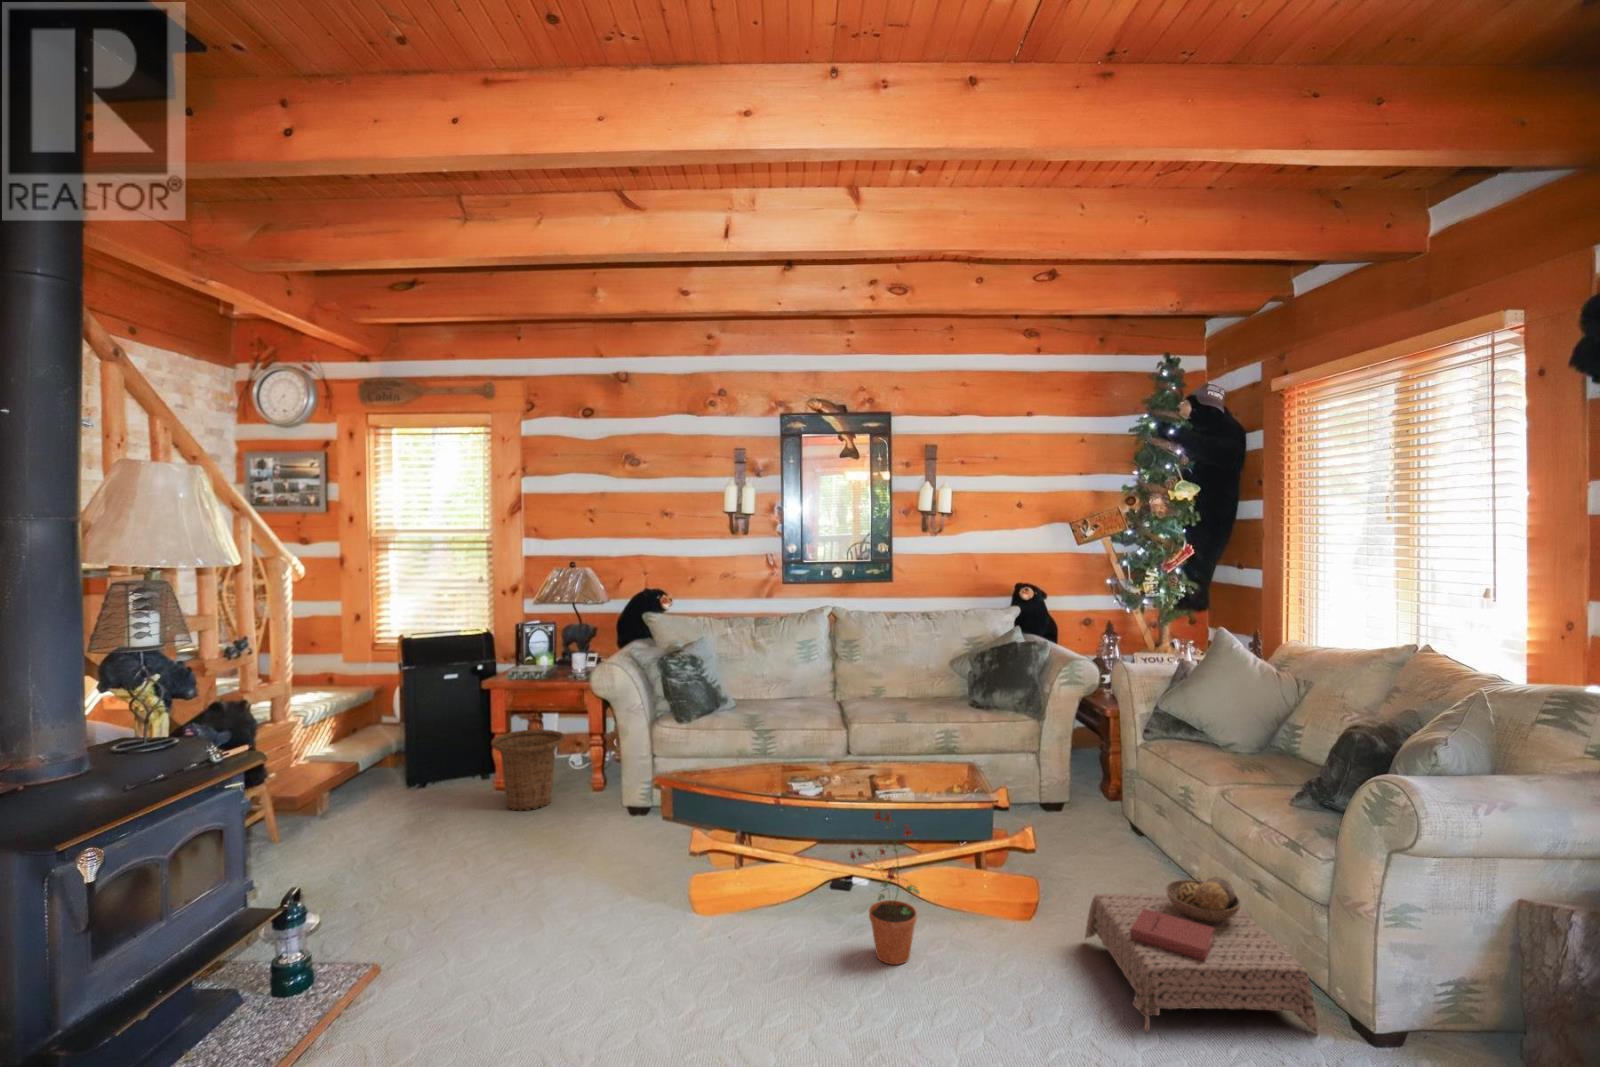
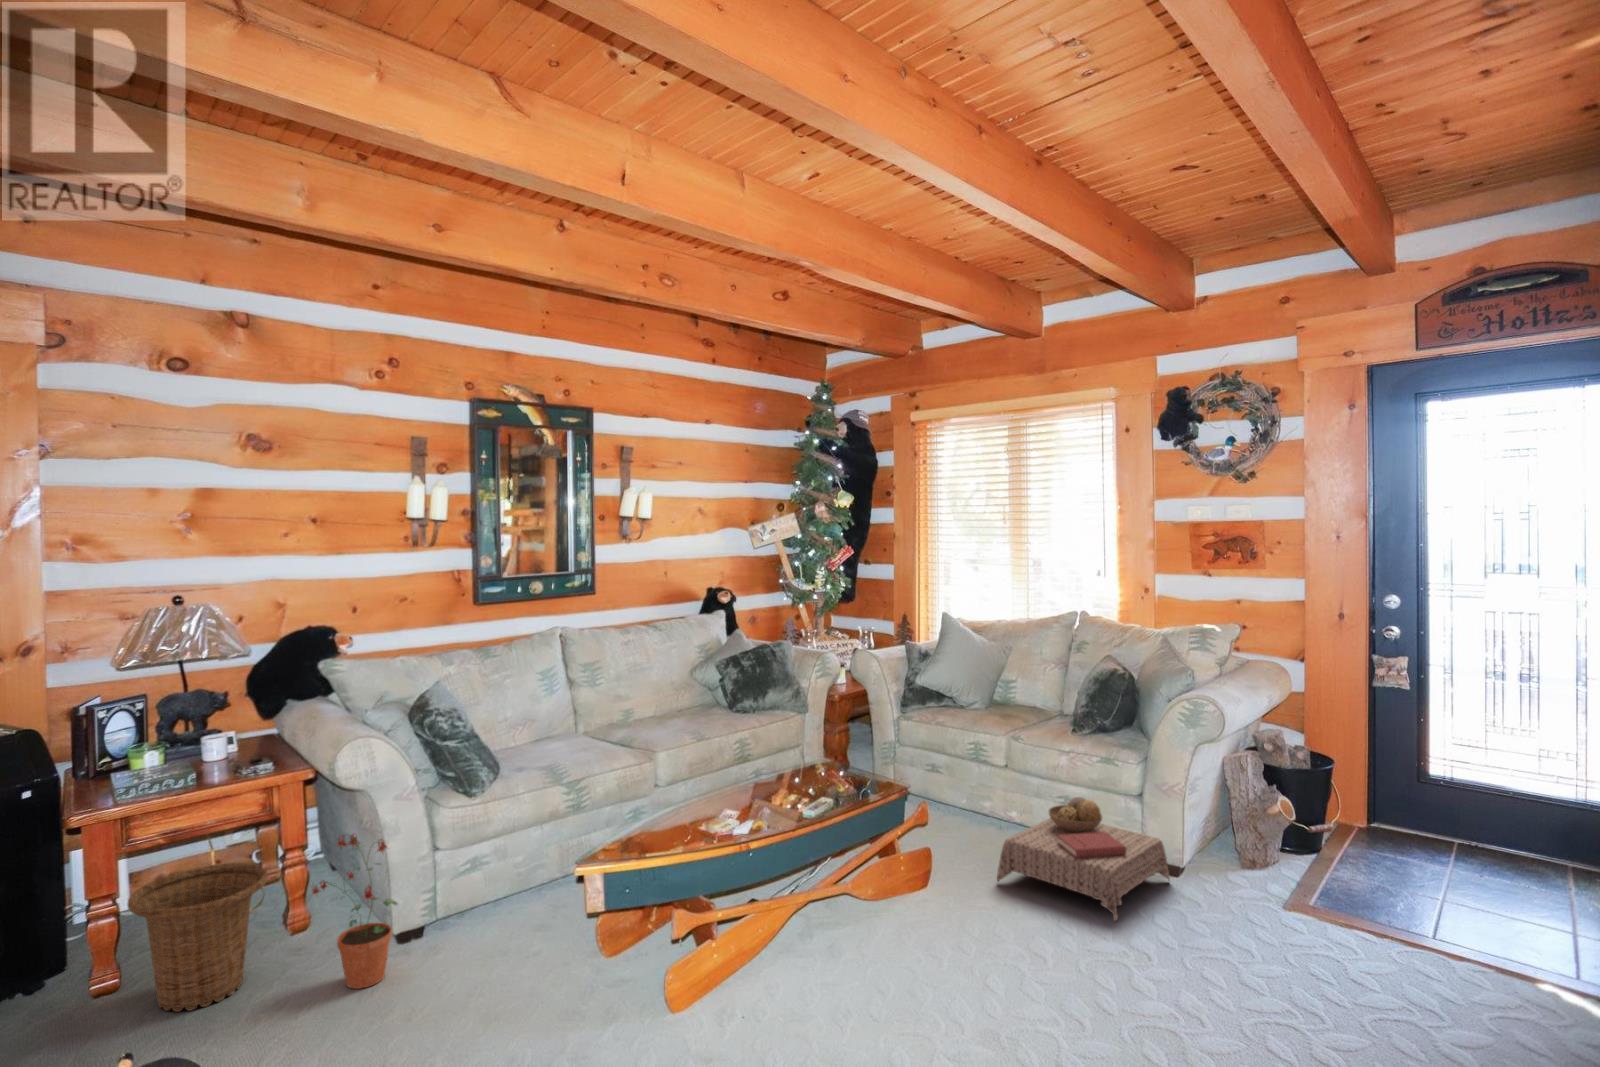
potted plant: present [850,810,919,965] -> present [312,834,398,989]

